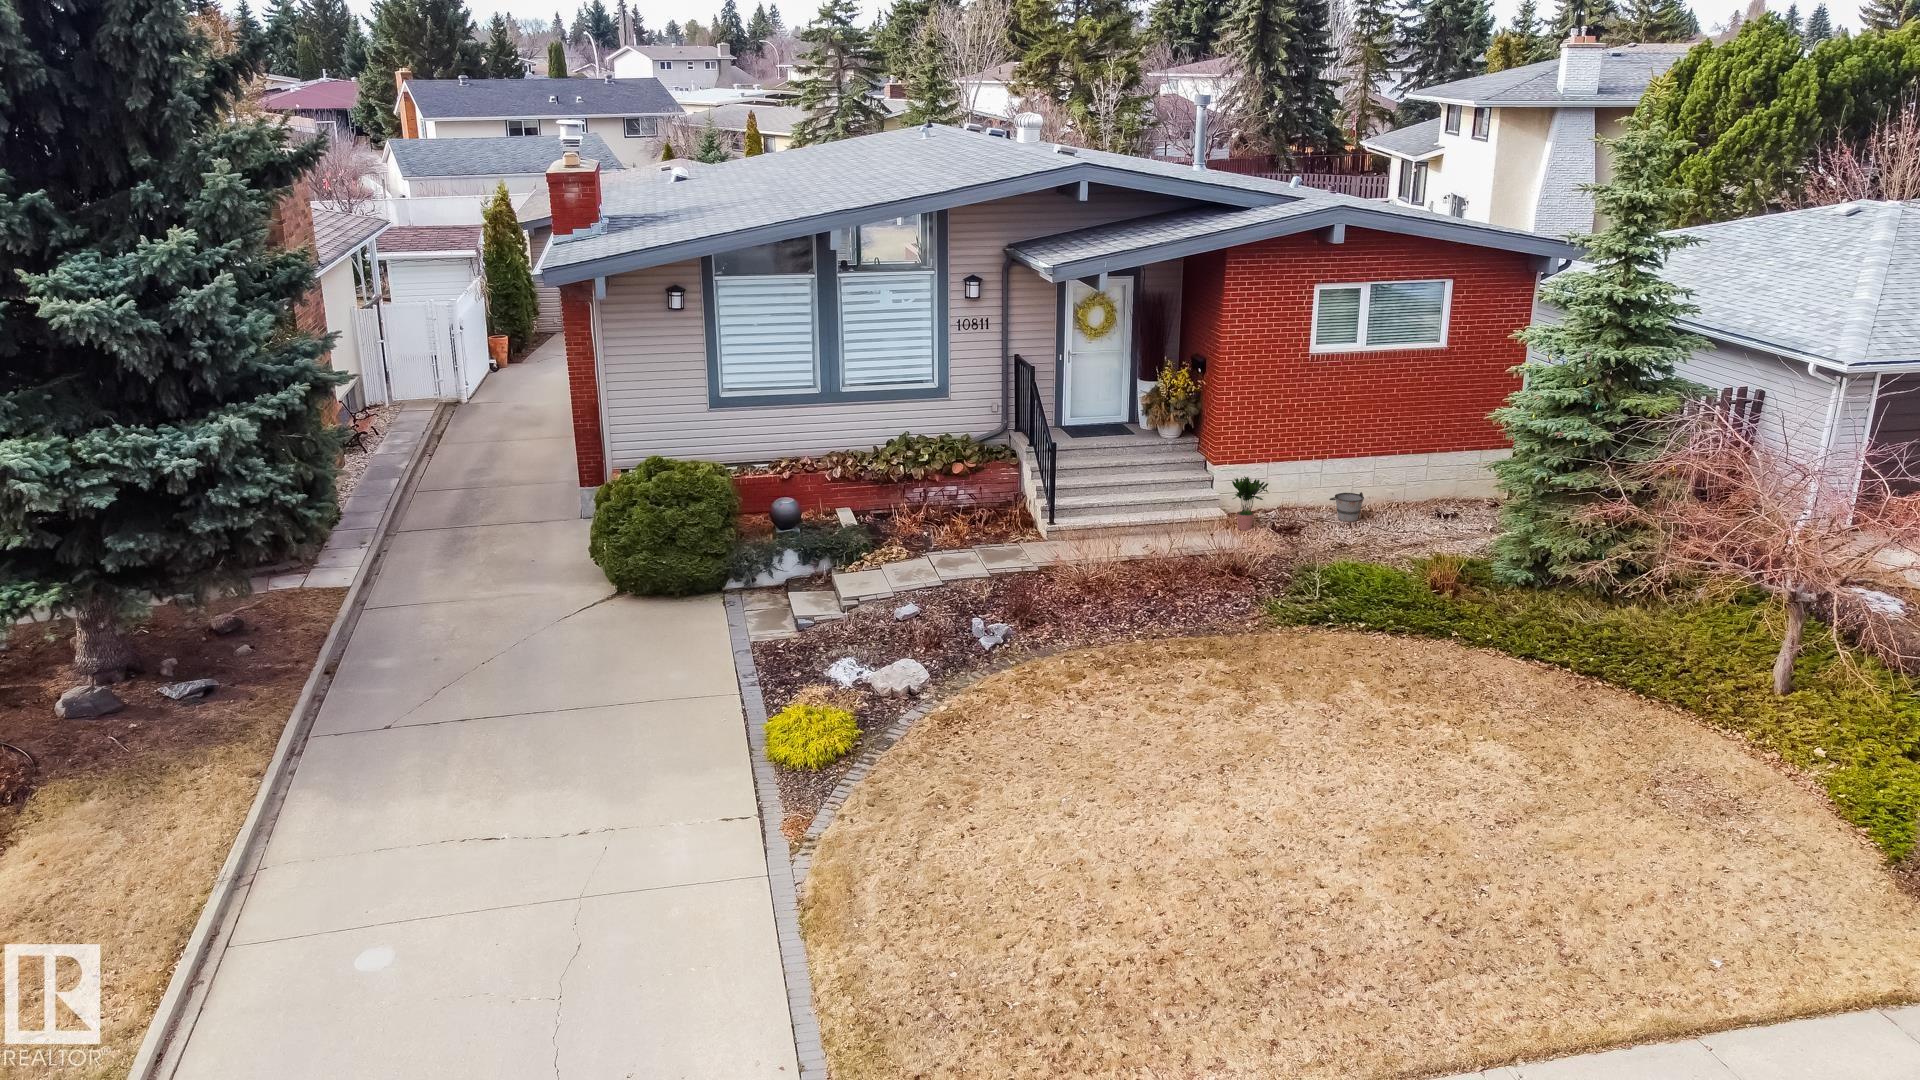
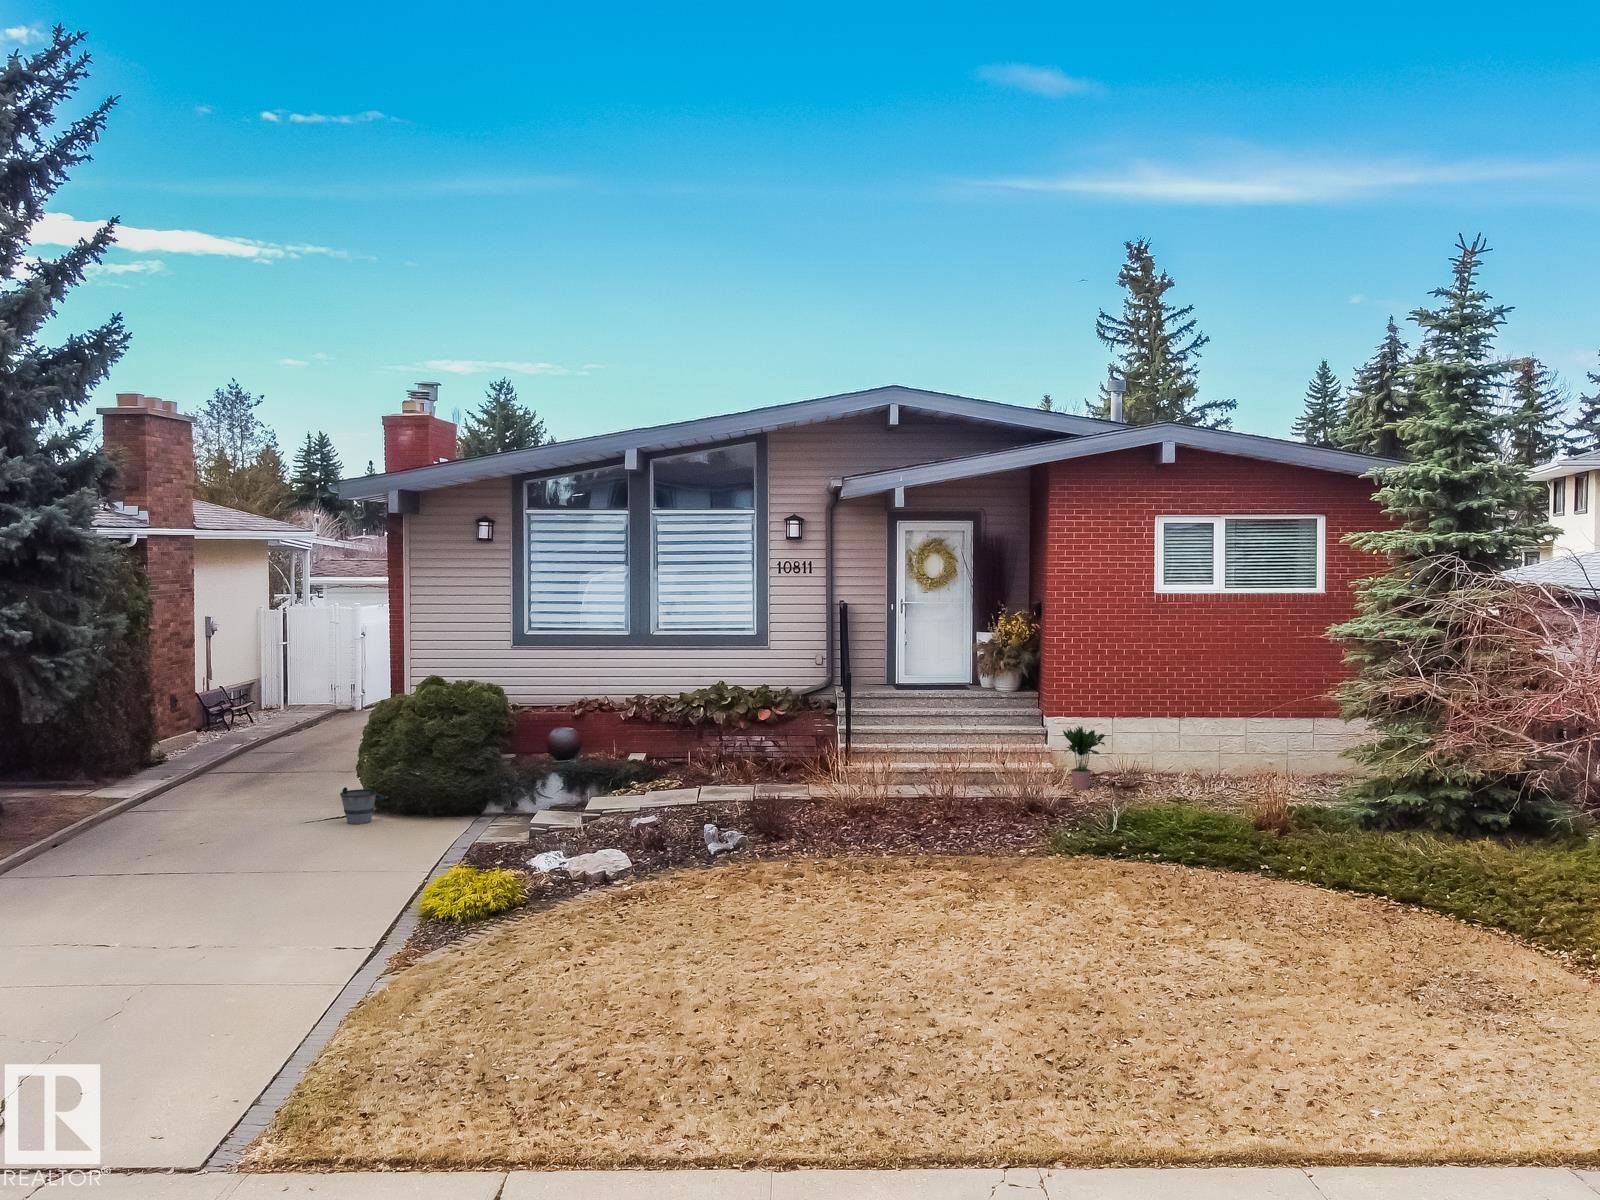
bucket: present [1330,492,1364,522] -> present [340,787,384,824]

